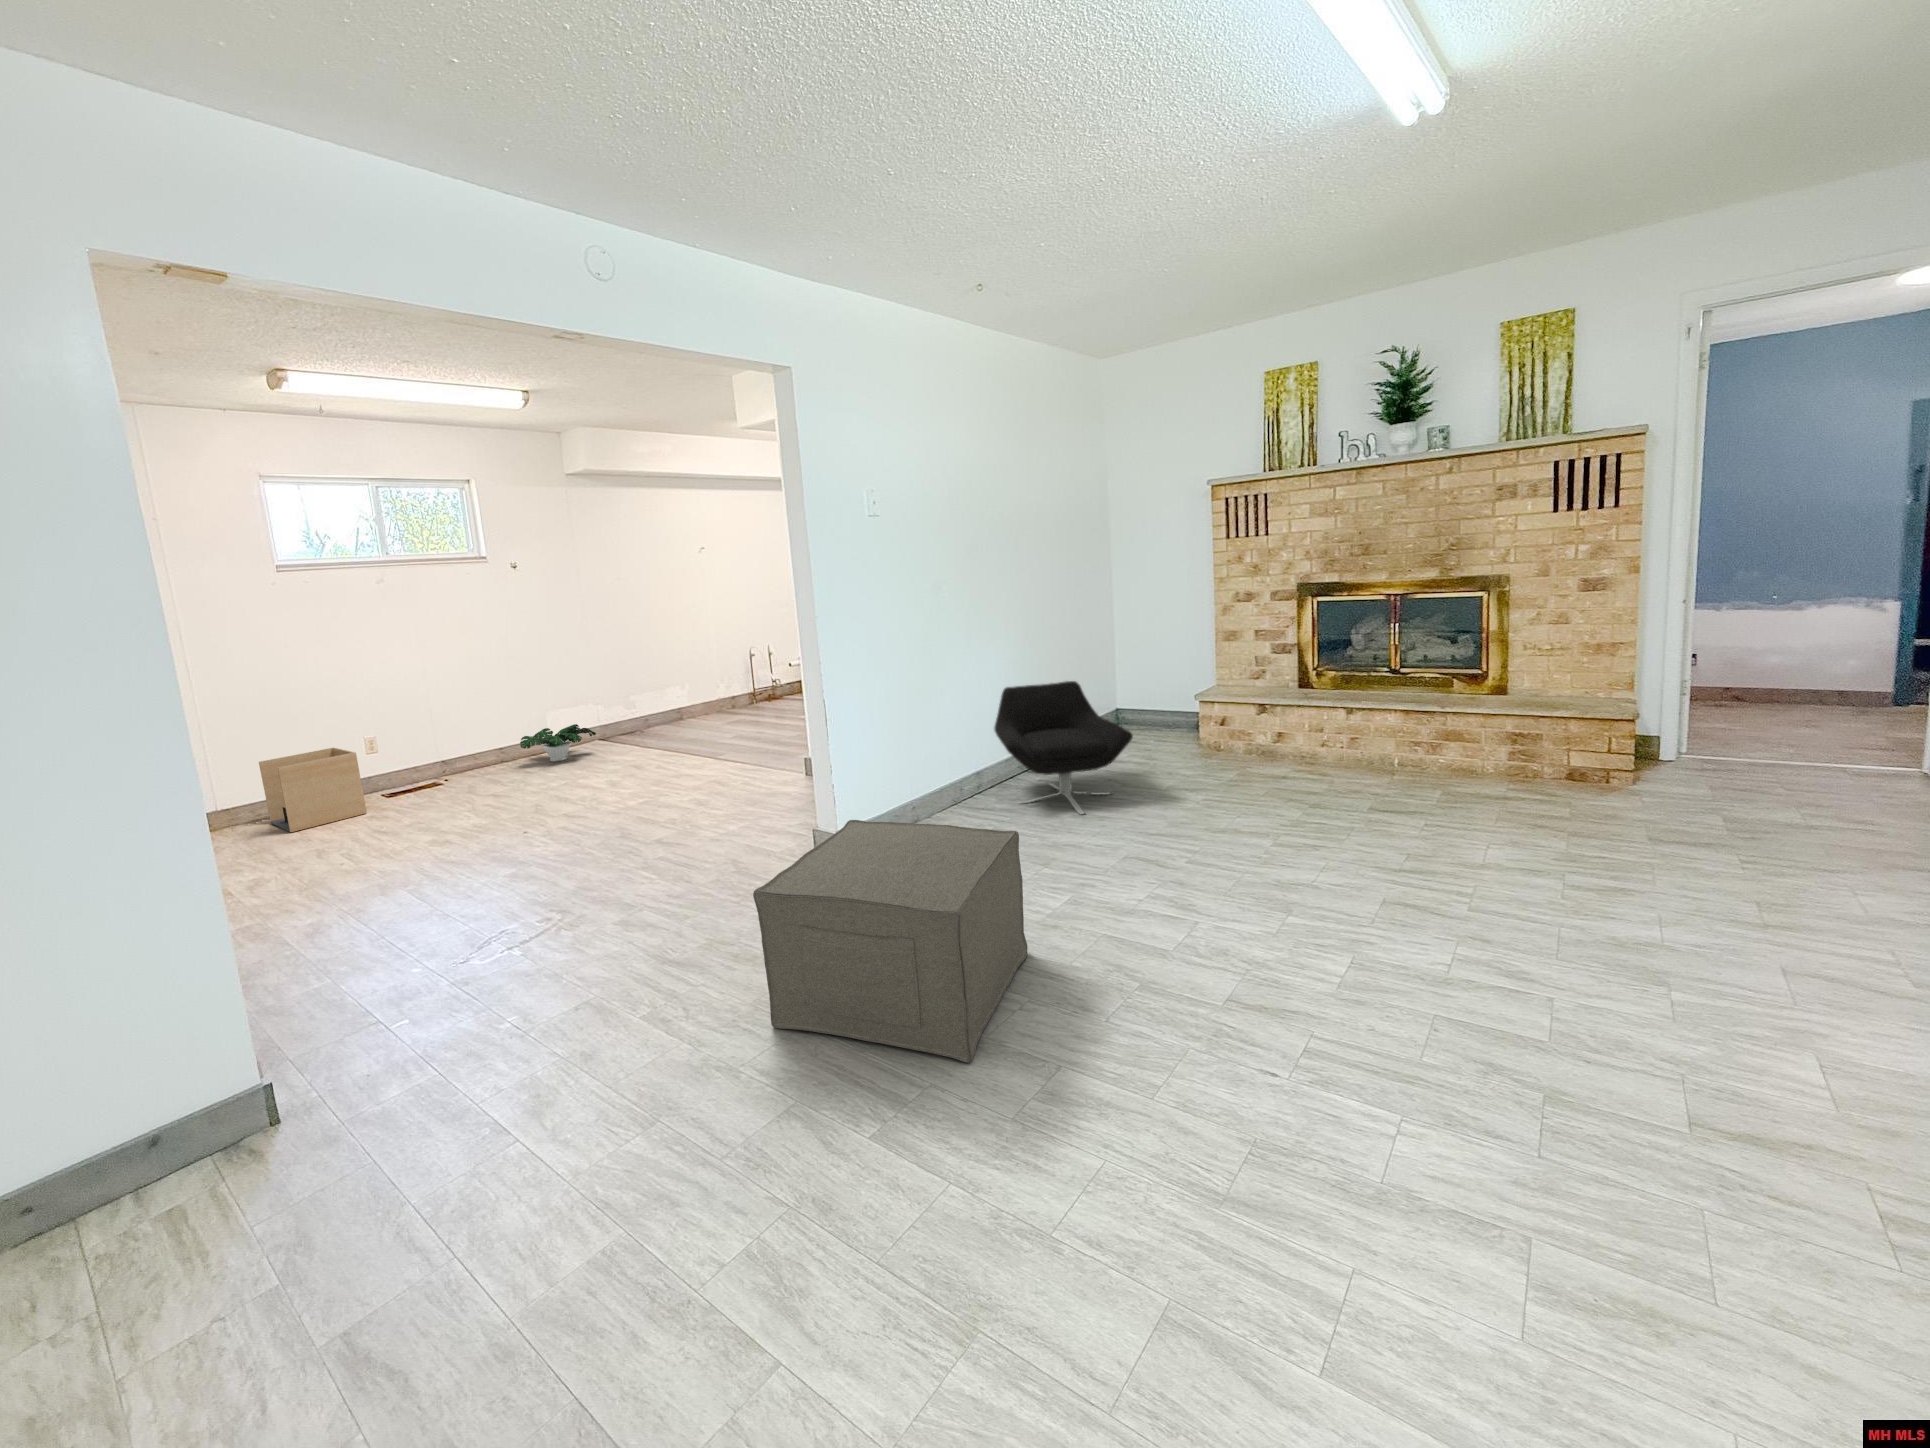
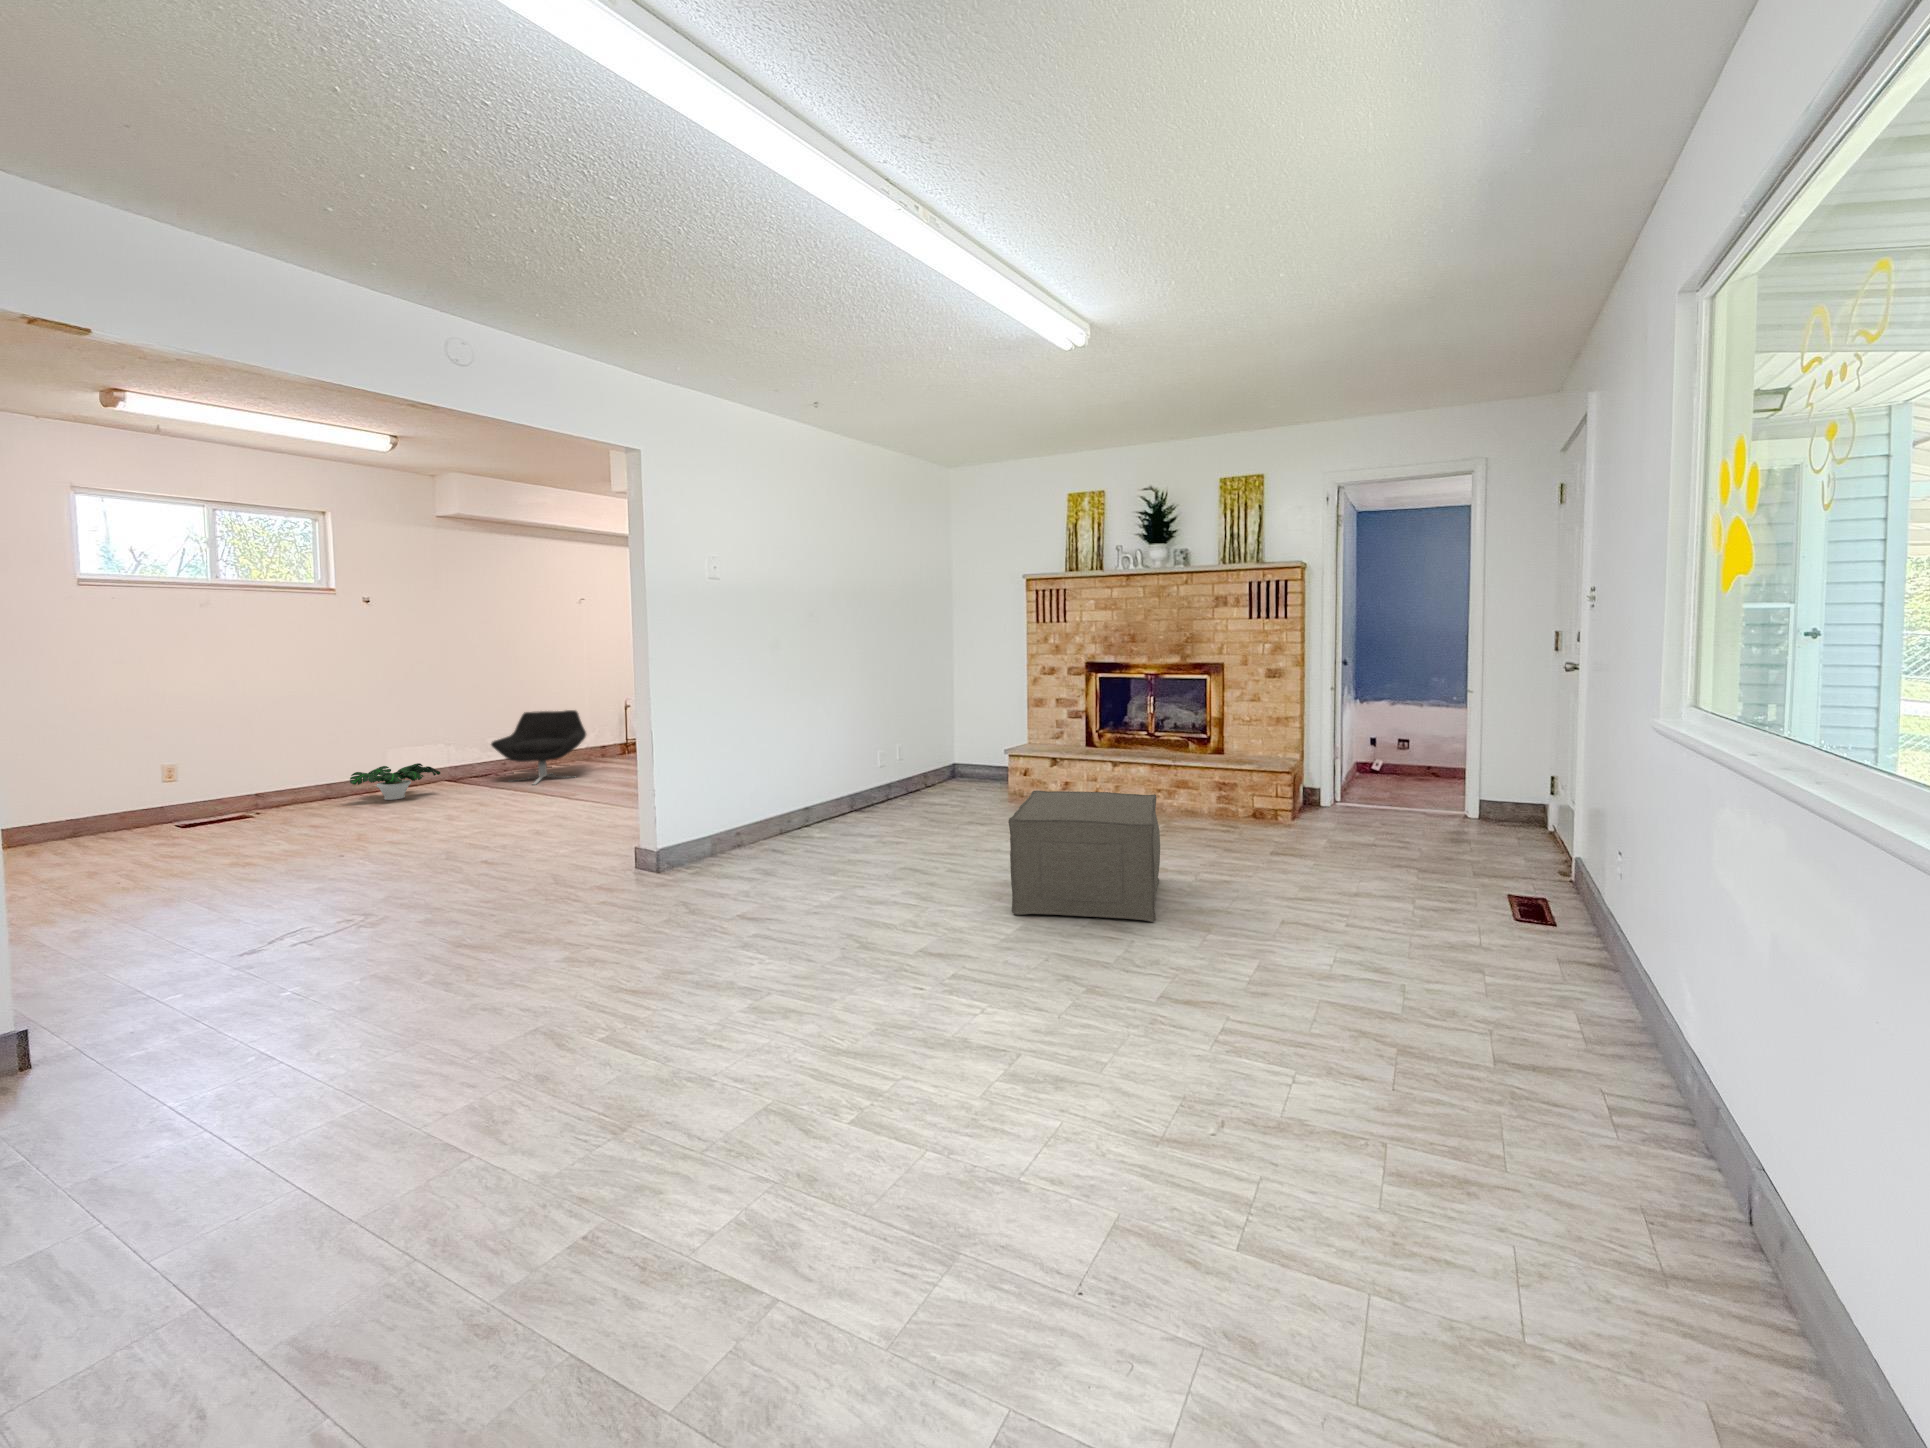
lounge chair: present [994,681,1133,814] -> present [491,710,586,784]
cardboard box: present [259,748,367,832] -> none [16,773,149,859]
ottoman: present [753,820,1028,1063] -> present [1008,791,1160,922]

